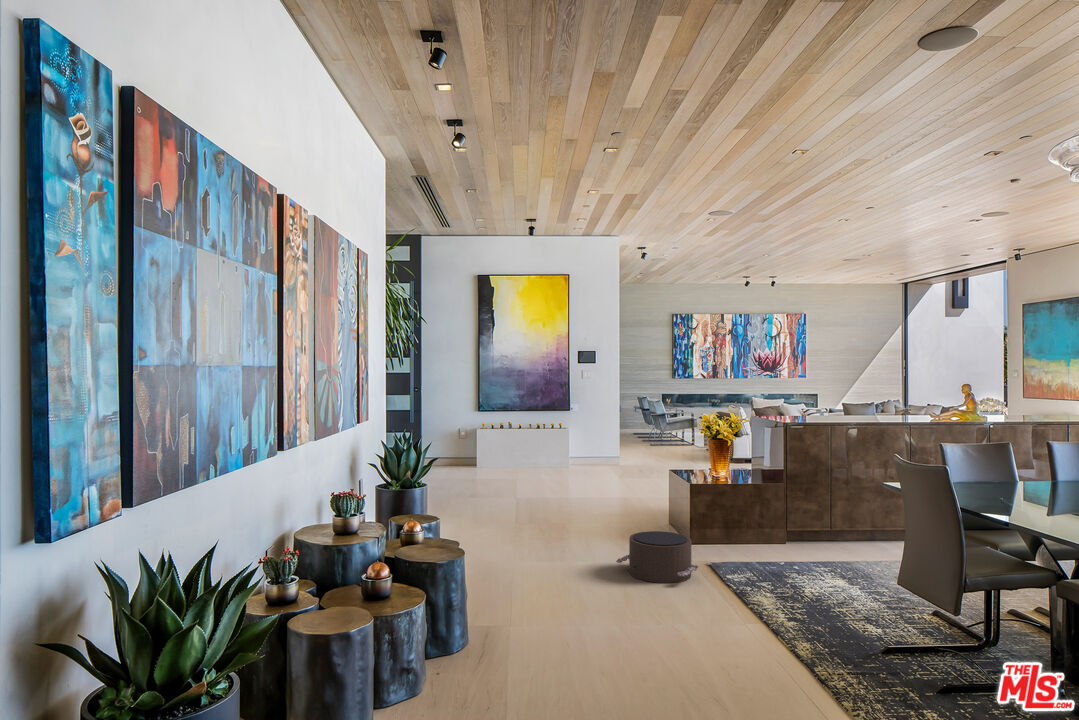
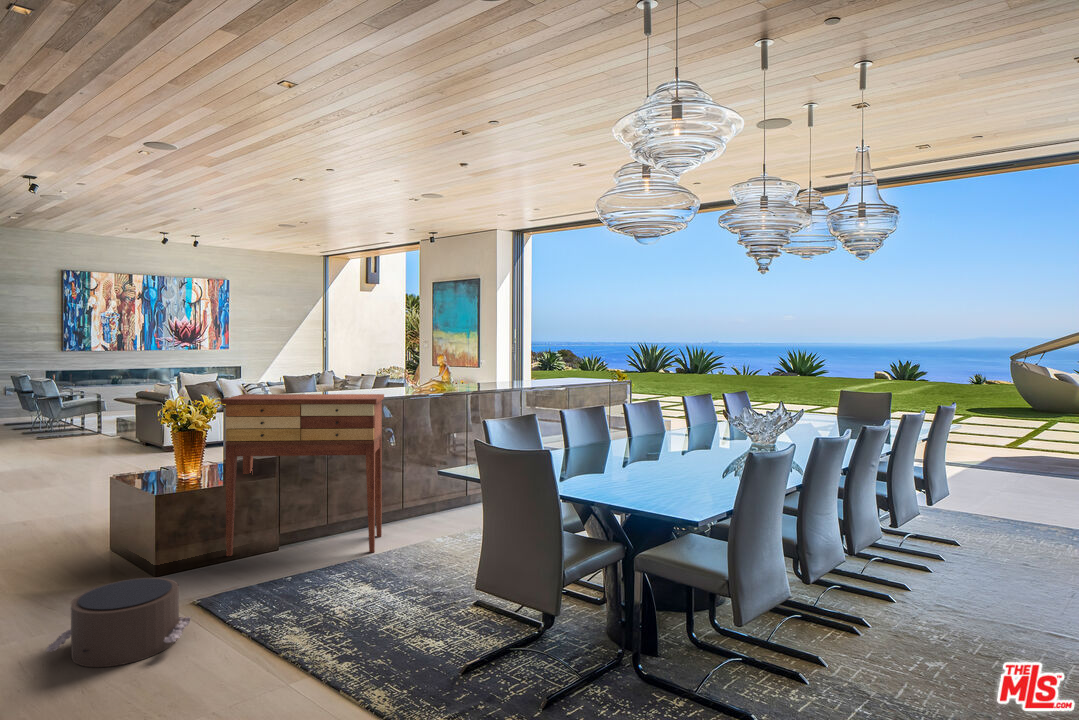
console table: none [740,413,884,564] -> present [221,394,384,556]

